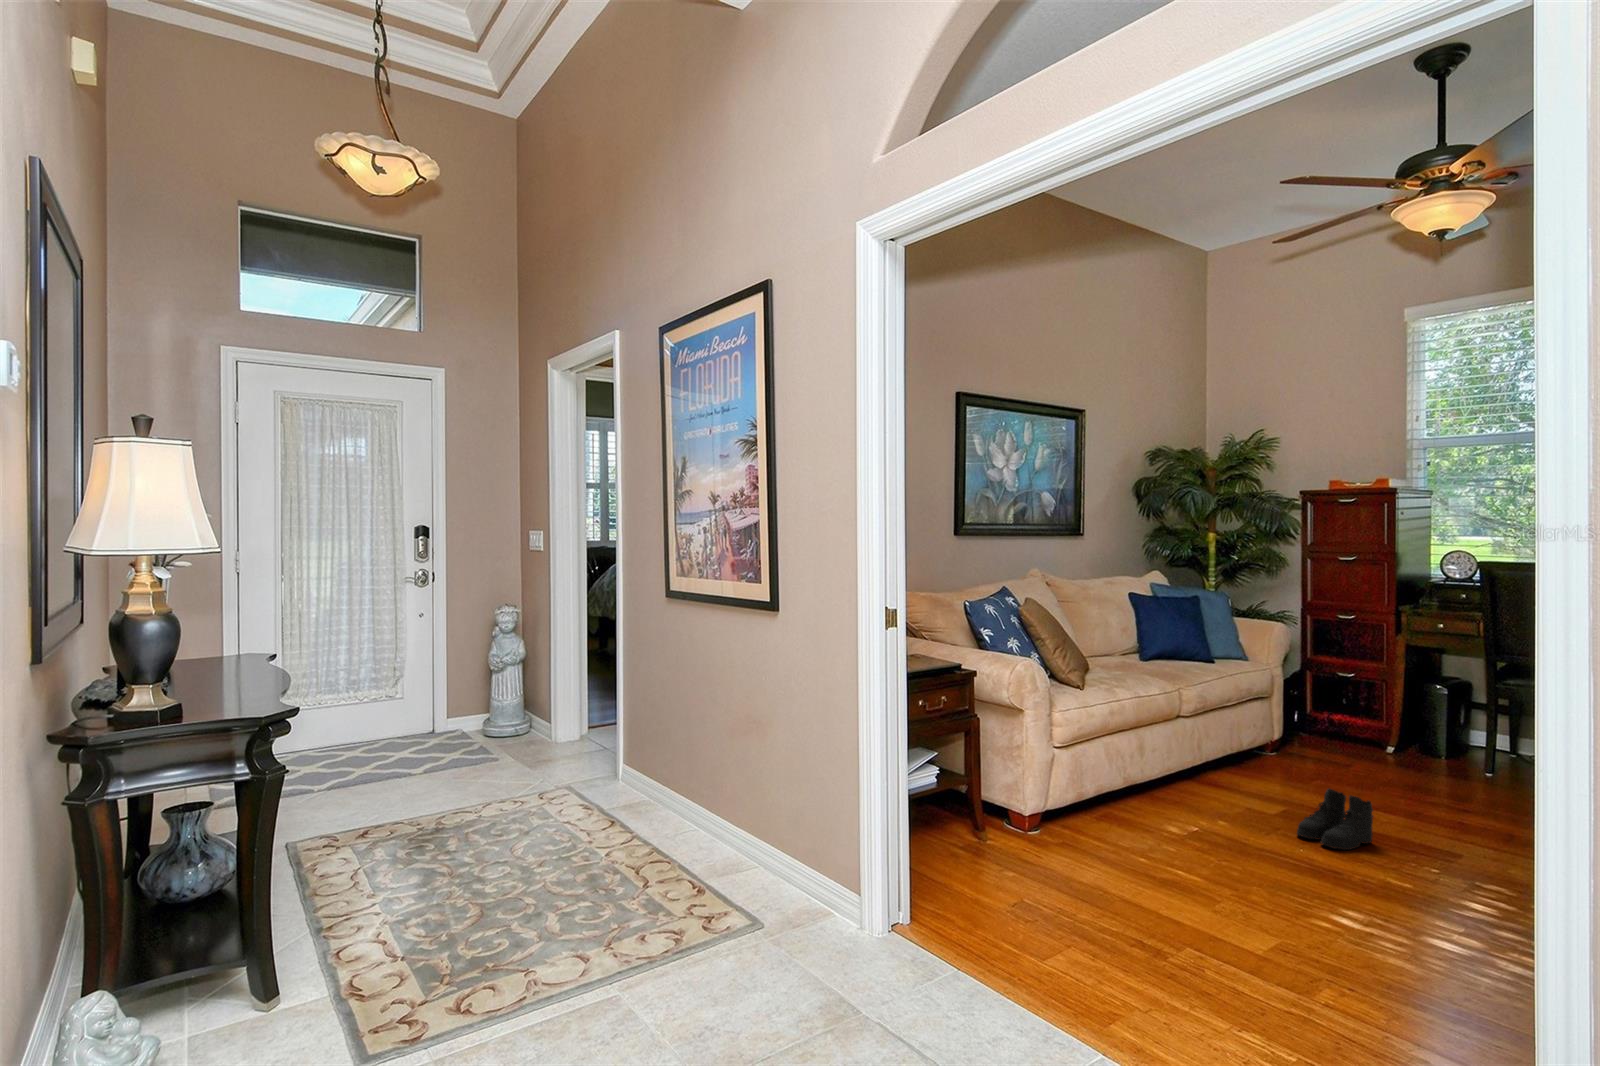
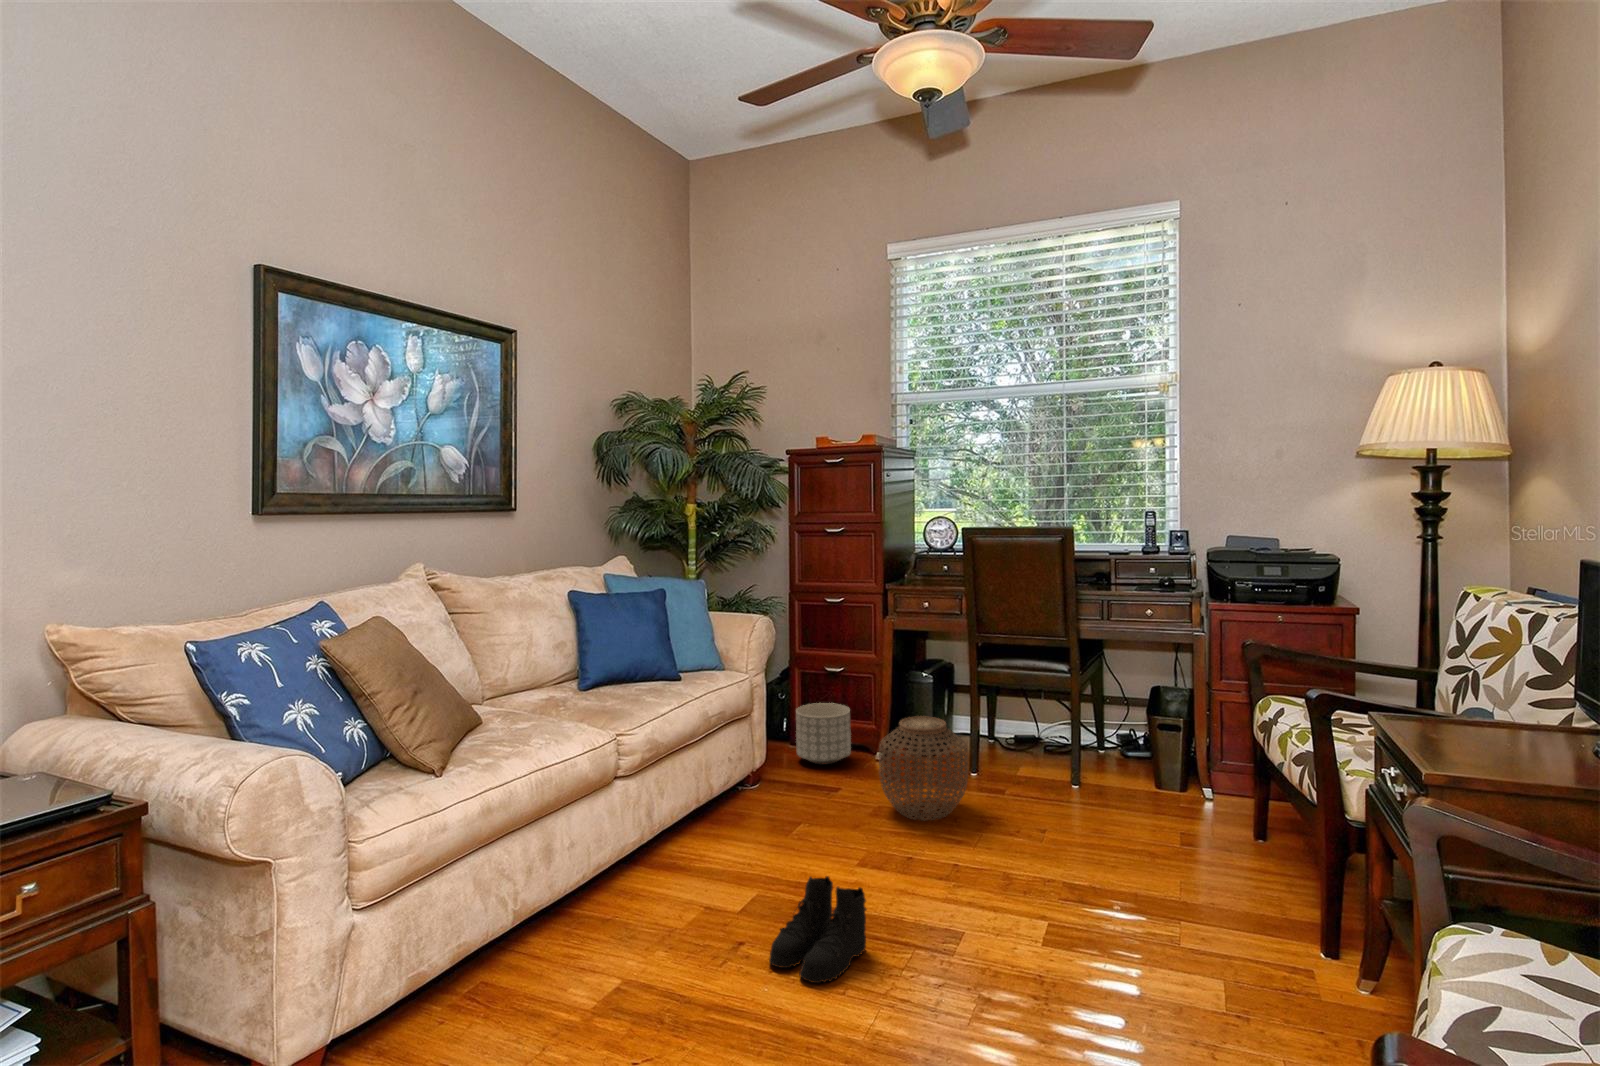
planter: none [1308,700,1360,749] -> present [796,703,851,765]
woven basket: none [1388,711,1476,794] -> present [879,716,968,821]

